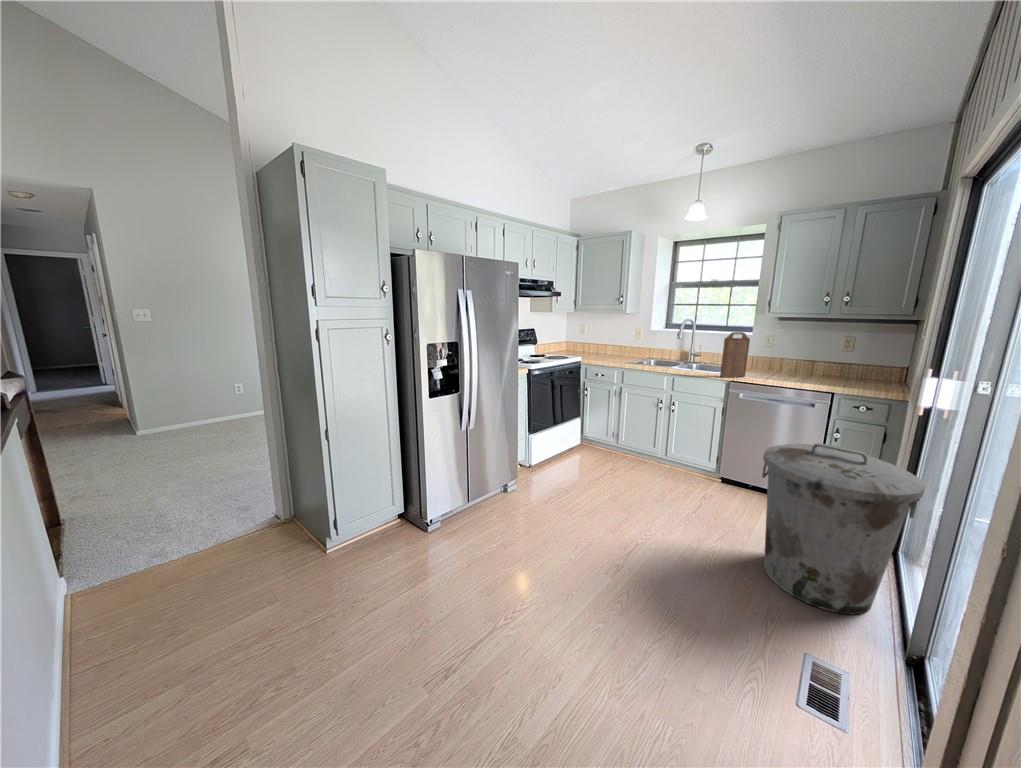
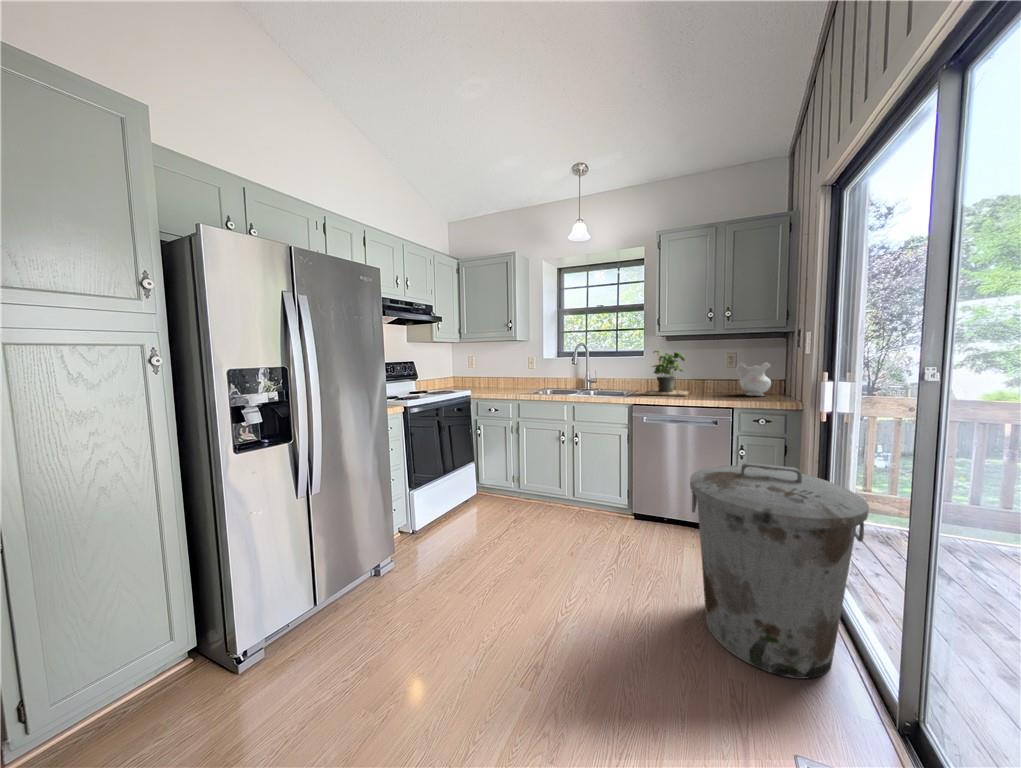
potted plant: none [747,330,798,377] -> present [645,351,689,396]
cutting board: present [720,332,750,377] -> none [621,351,645,401]
ceramic pitcher: none [852,347,893,383] -> present [736,362,771,396]

